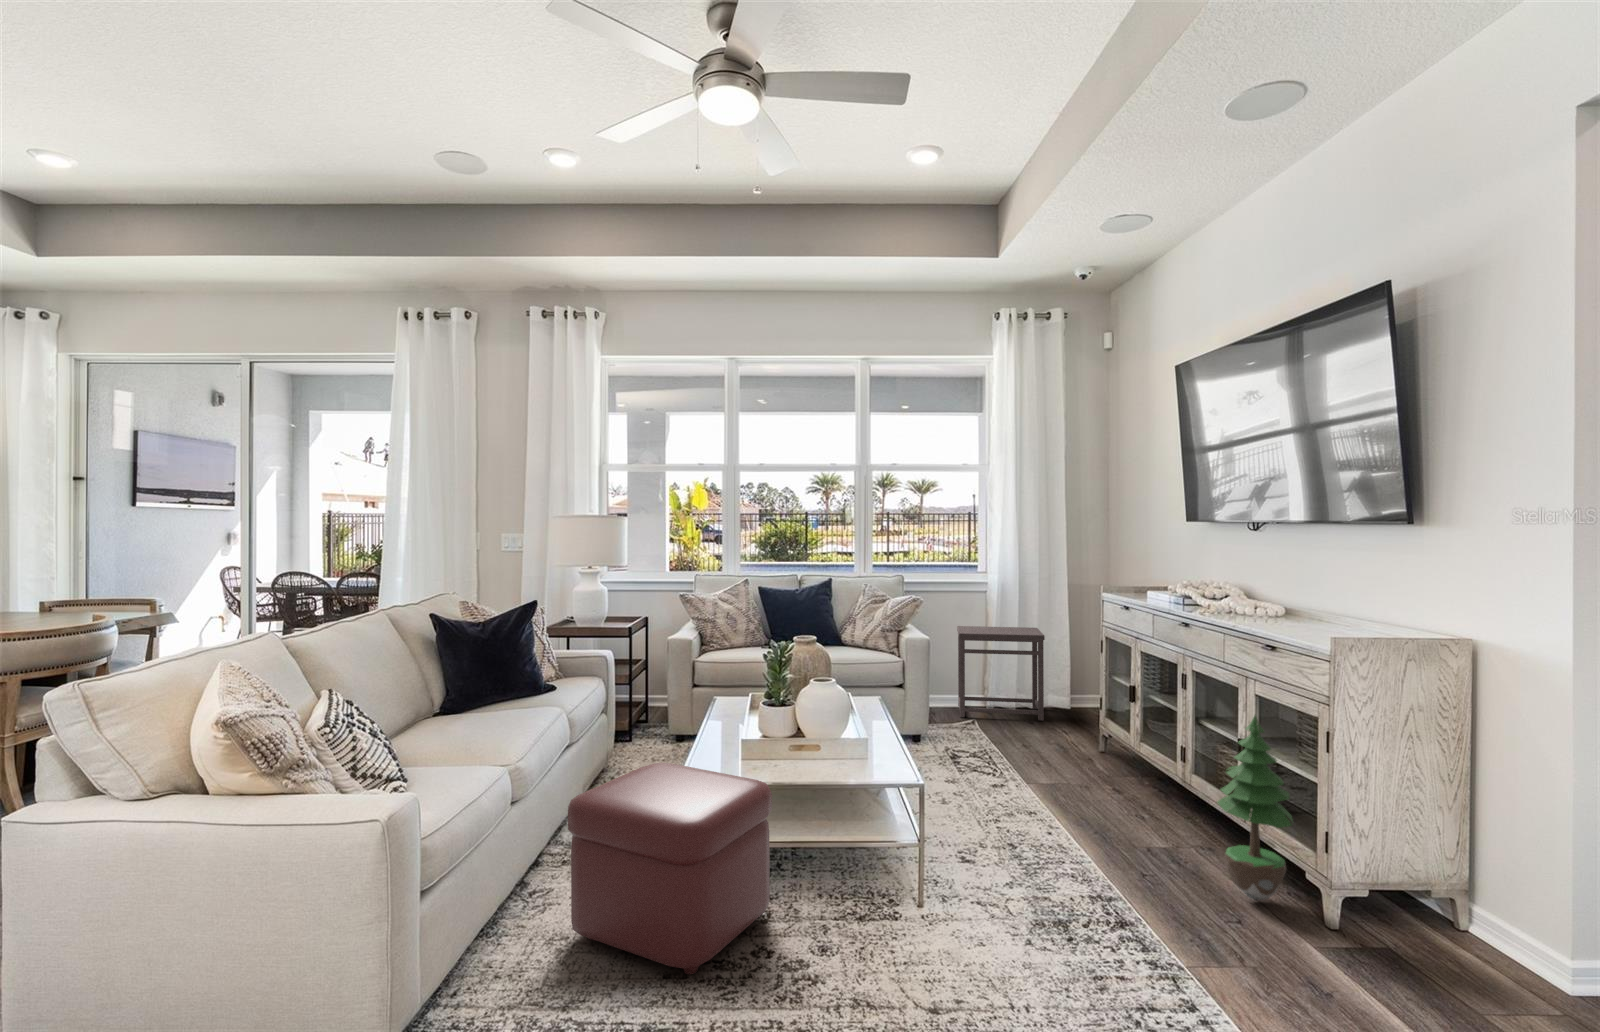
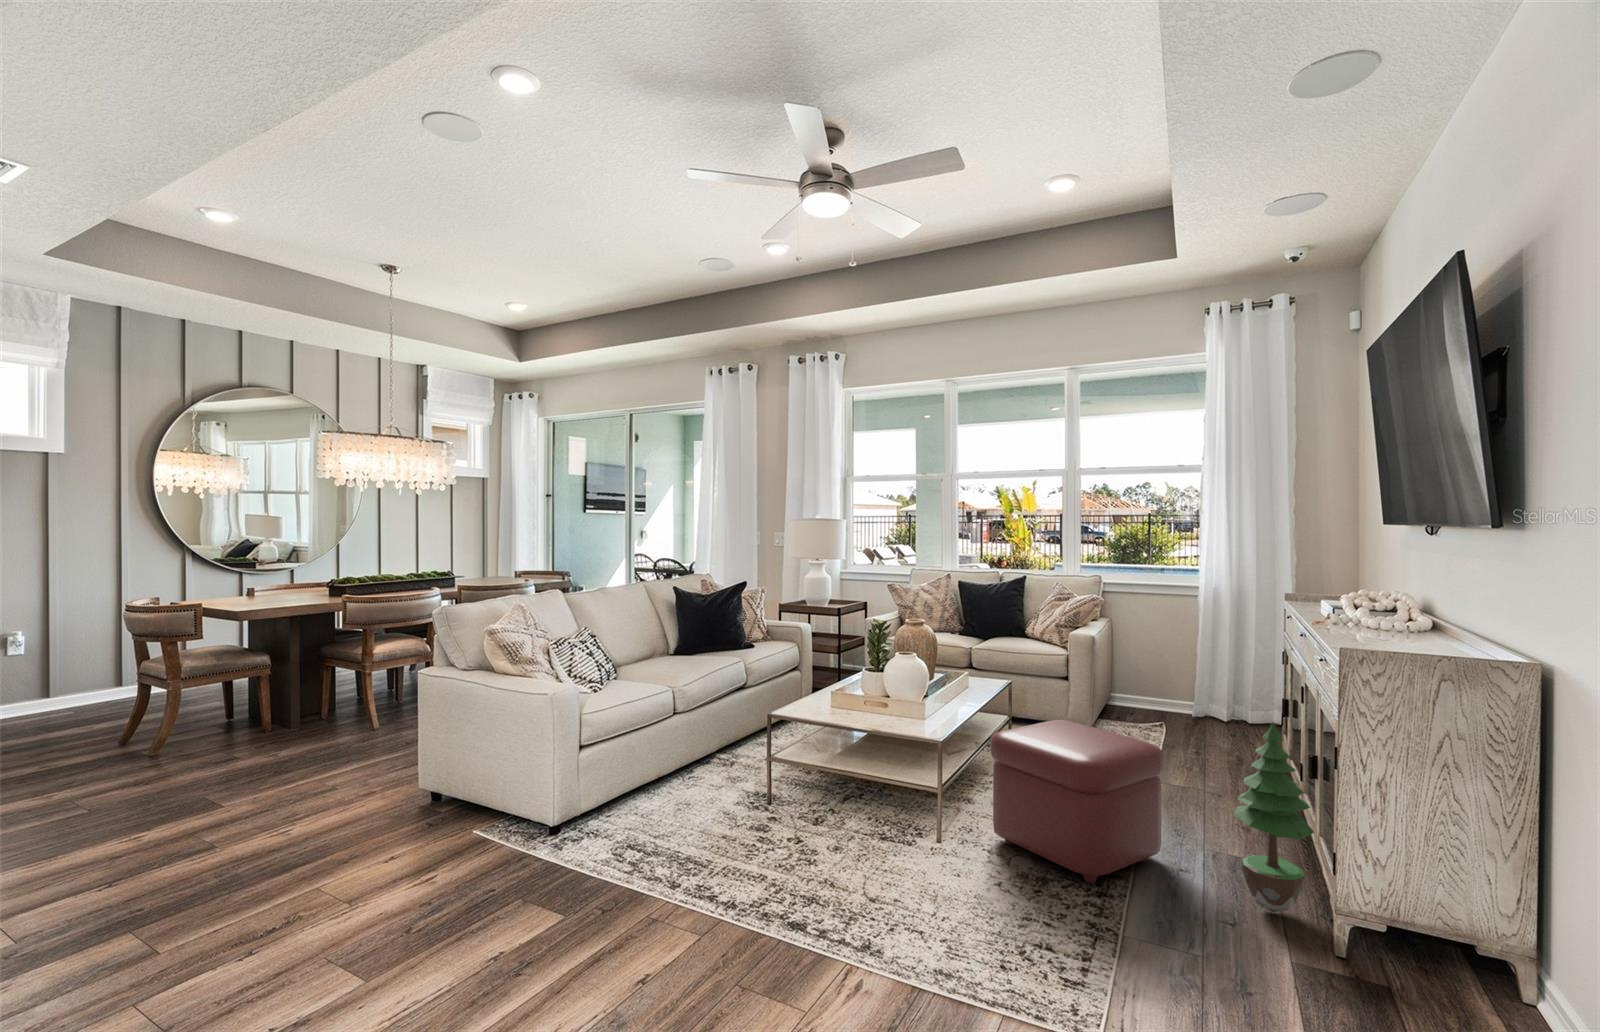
side table: present [957,626,1045,721] -> none [1152,631,1256,737]
ottoman: present [568,763,772,974] -> present [991,720,1164,883]

